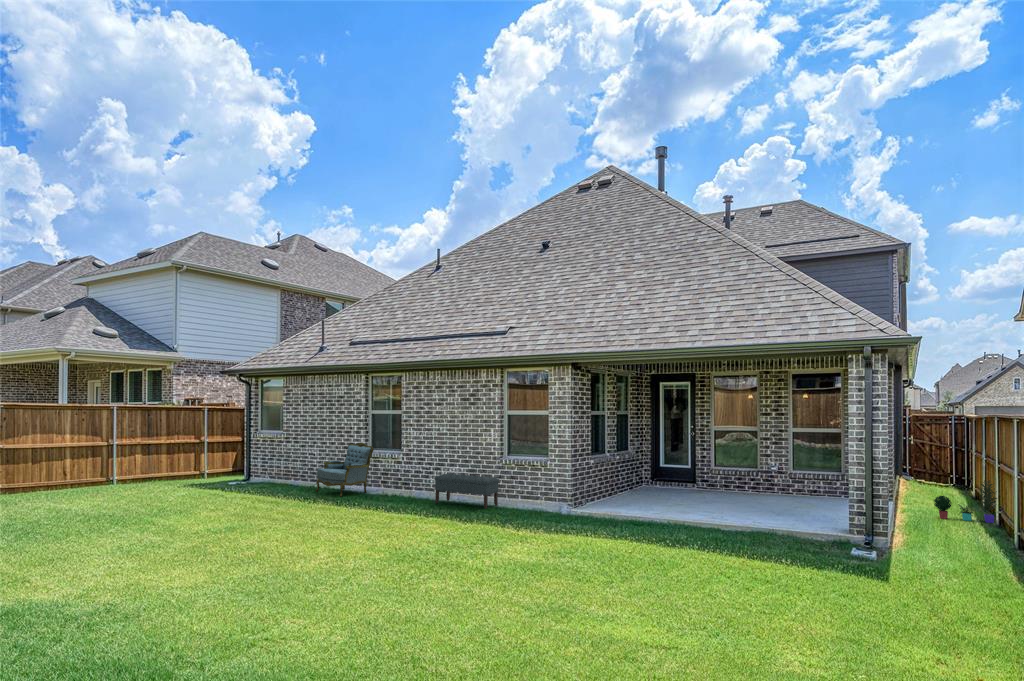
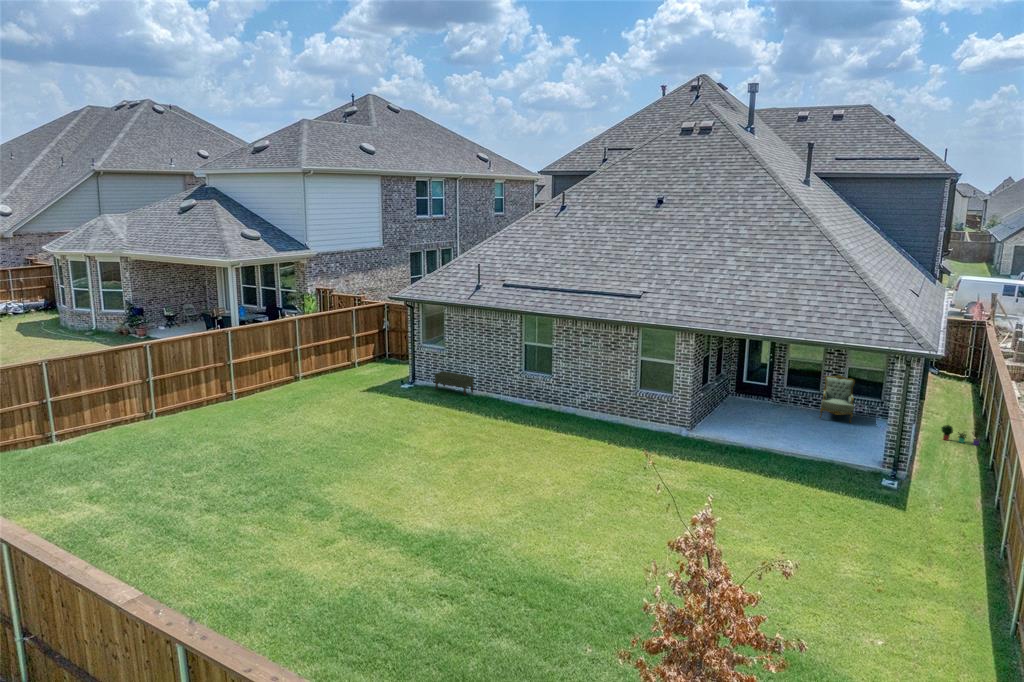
armchair: present [316,442,374,497] -> present [820,375,855,423]
bench: present [434,474,499,509] -> present [435,371,474,396]

